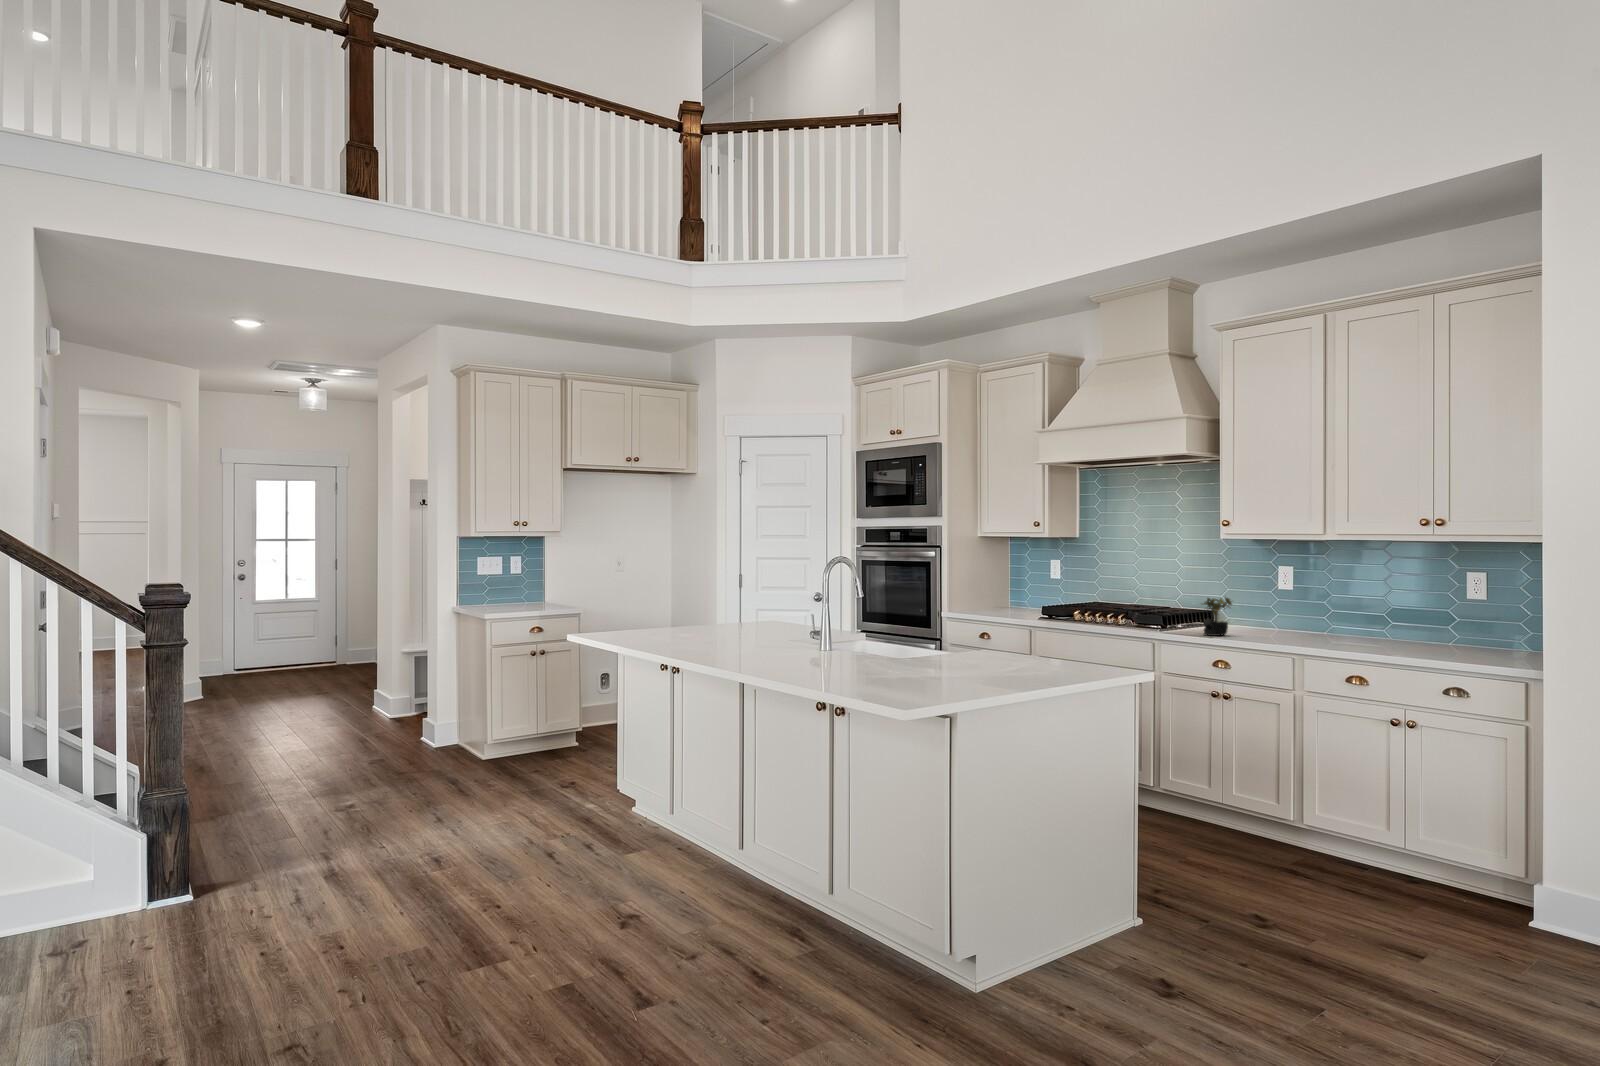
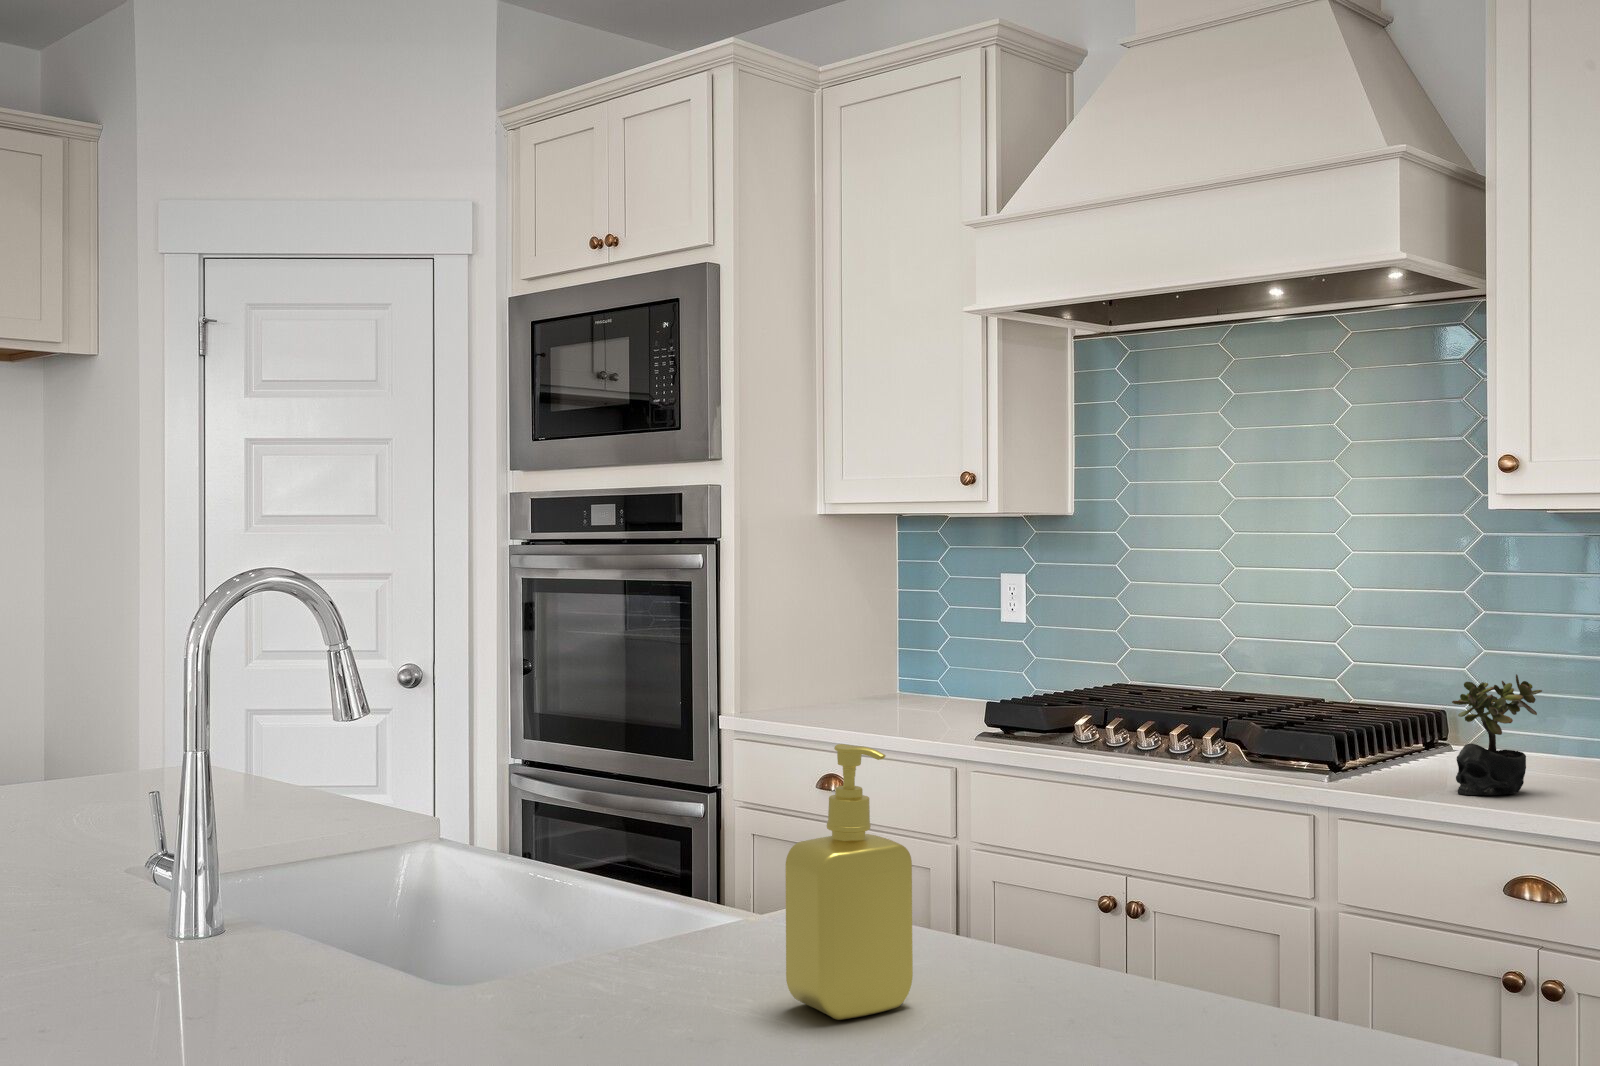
soap dispenser: none [983,595,1013,658] -> present [785,744,913,1020]

